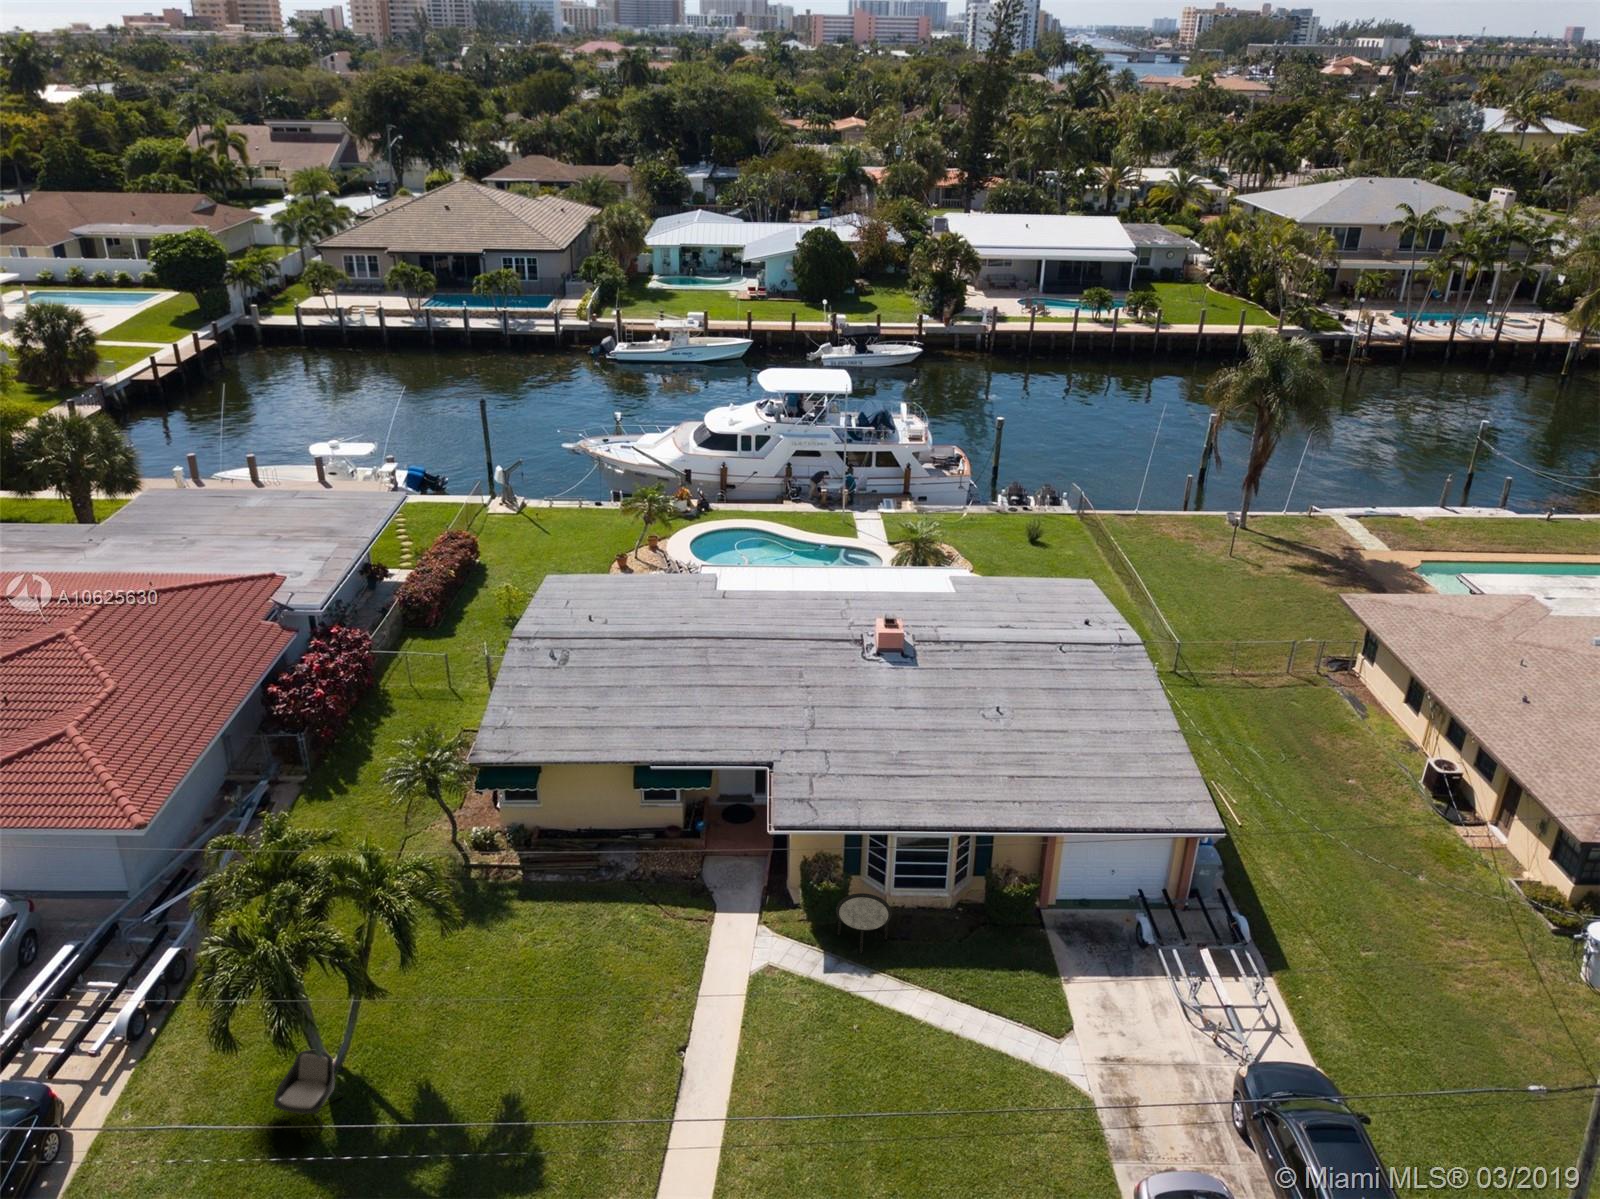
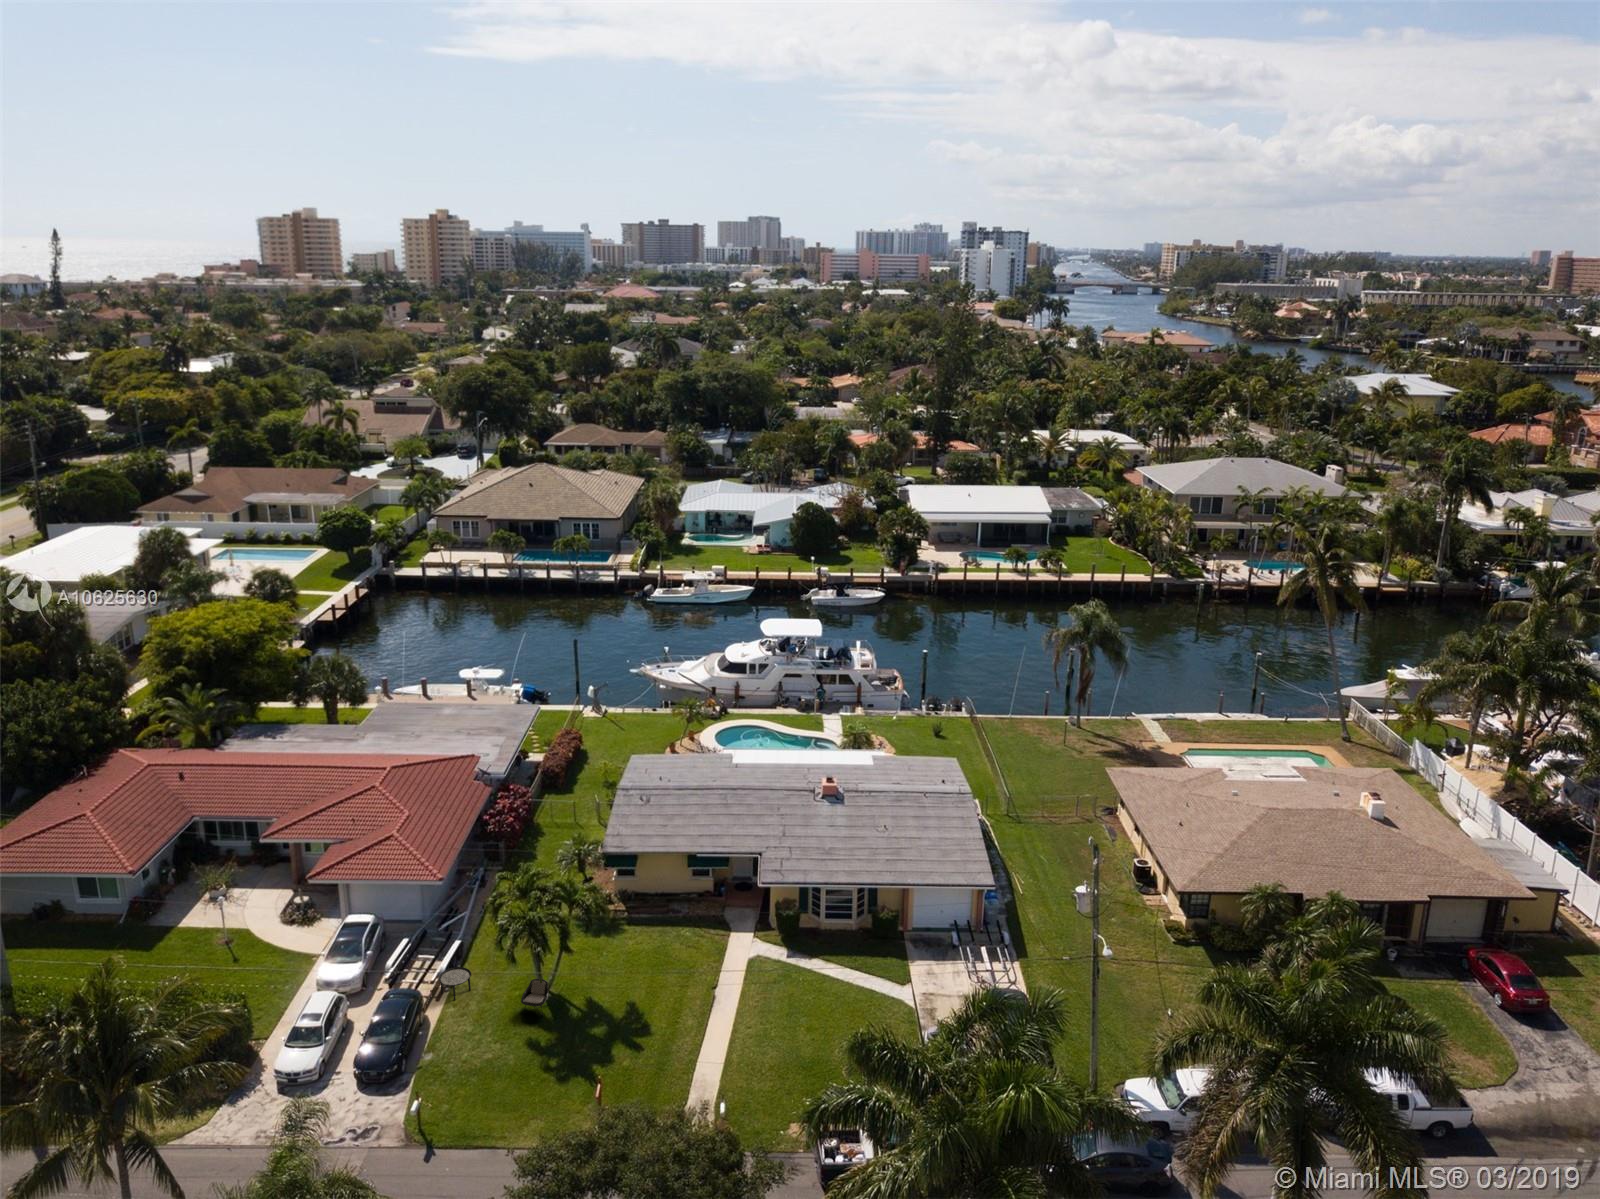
round table: present [836,893,892,954] -> present [439,967,471,1000]

